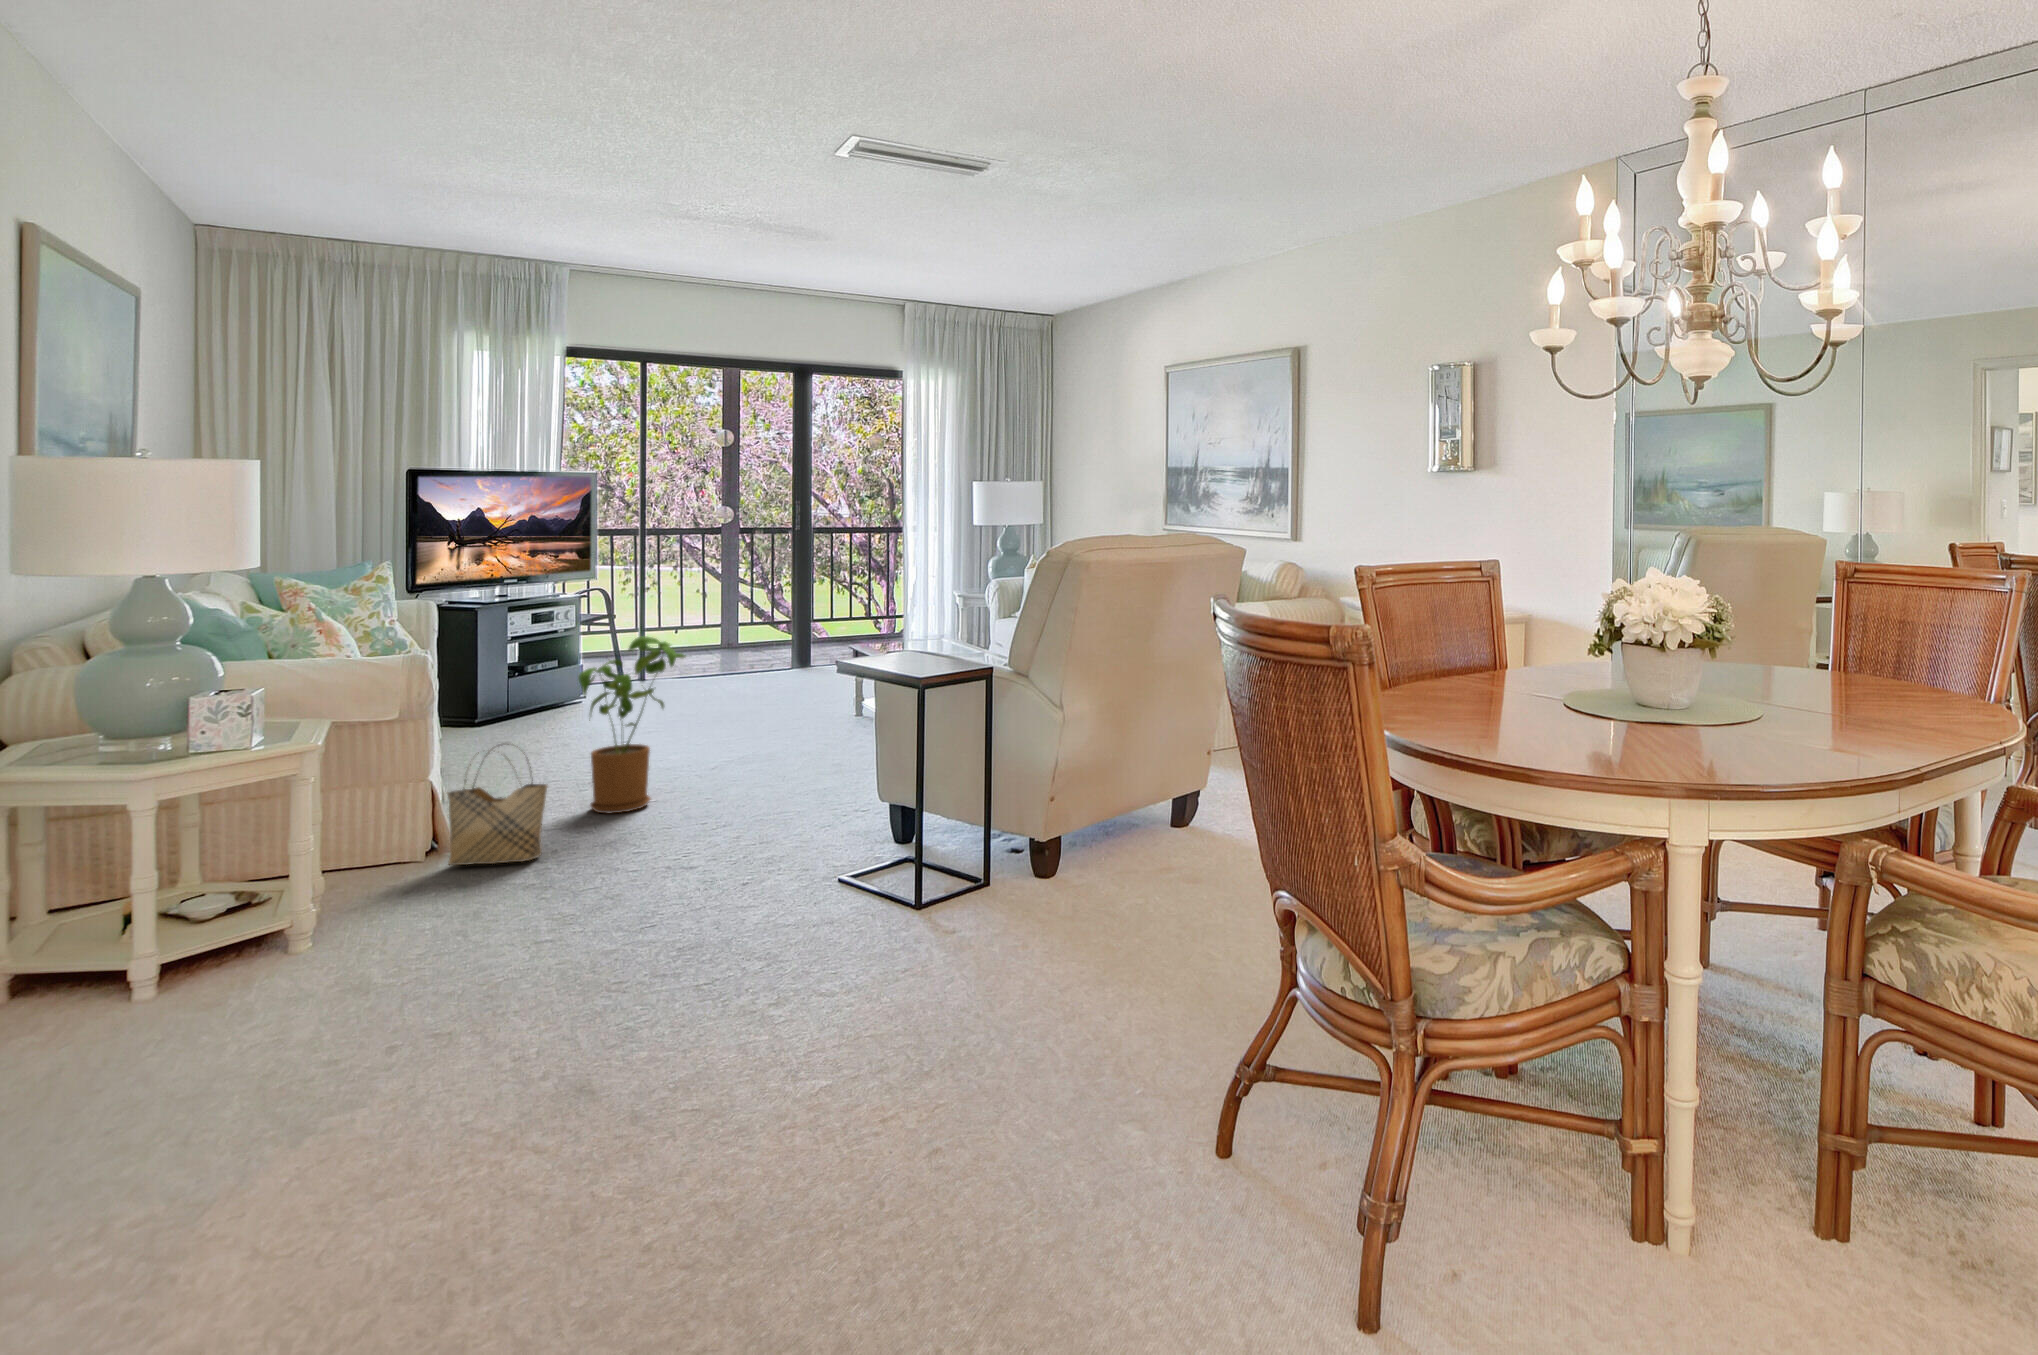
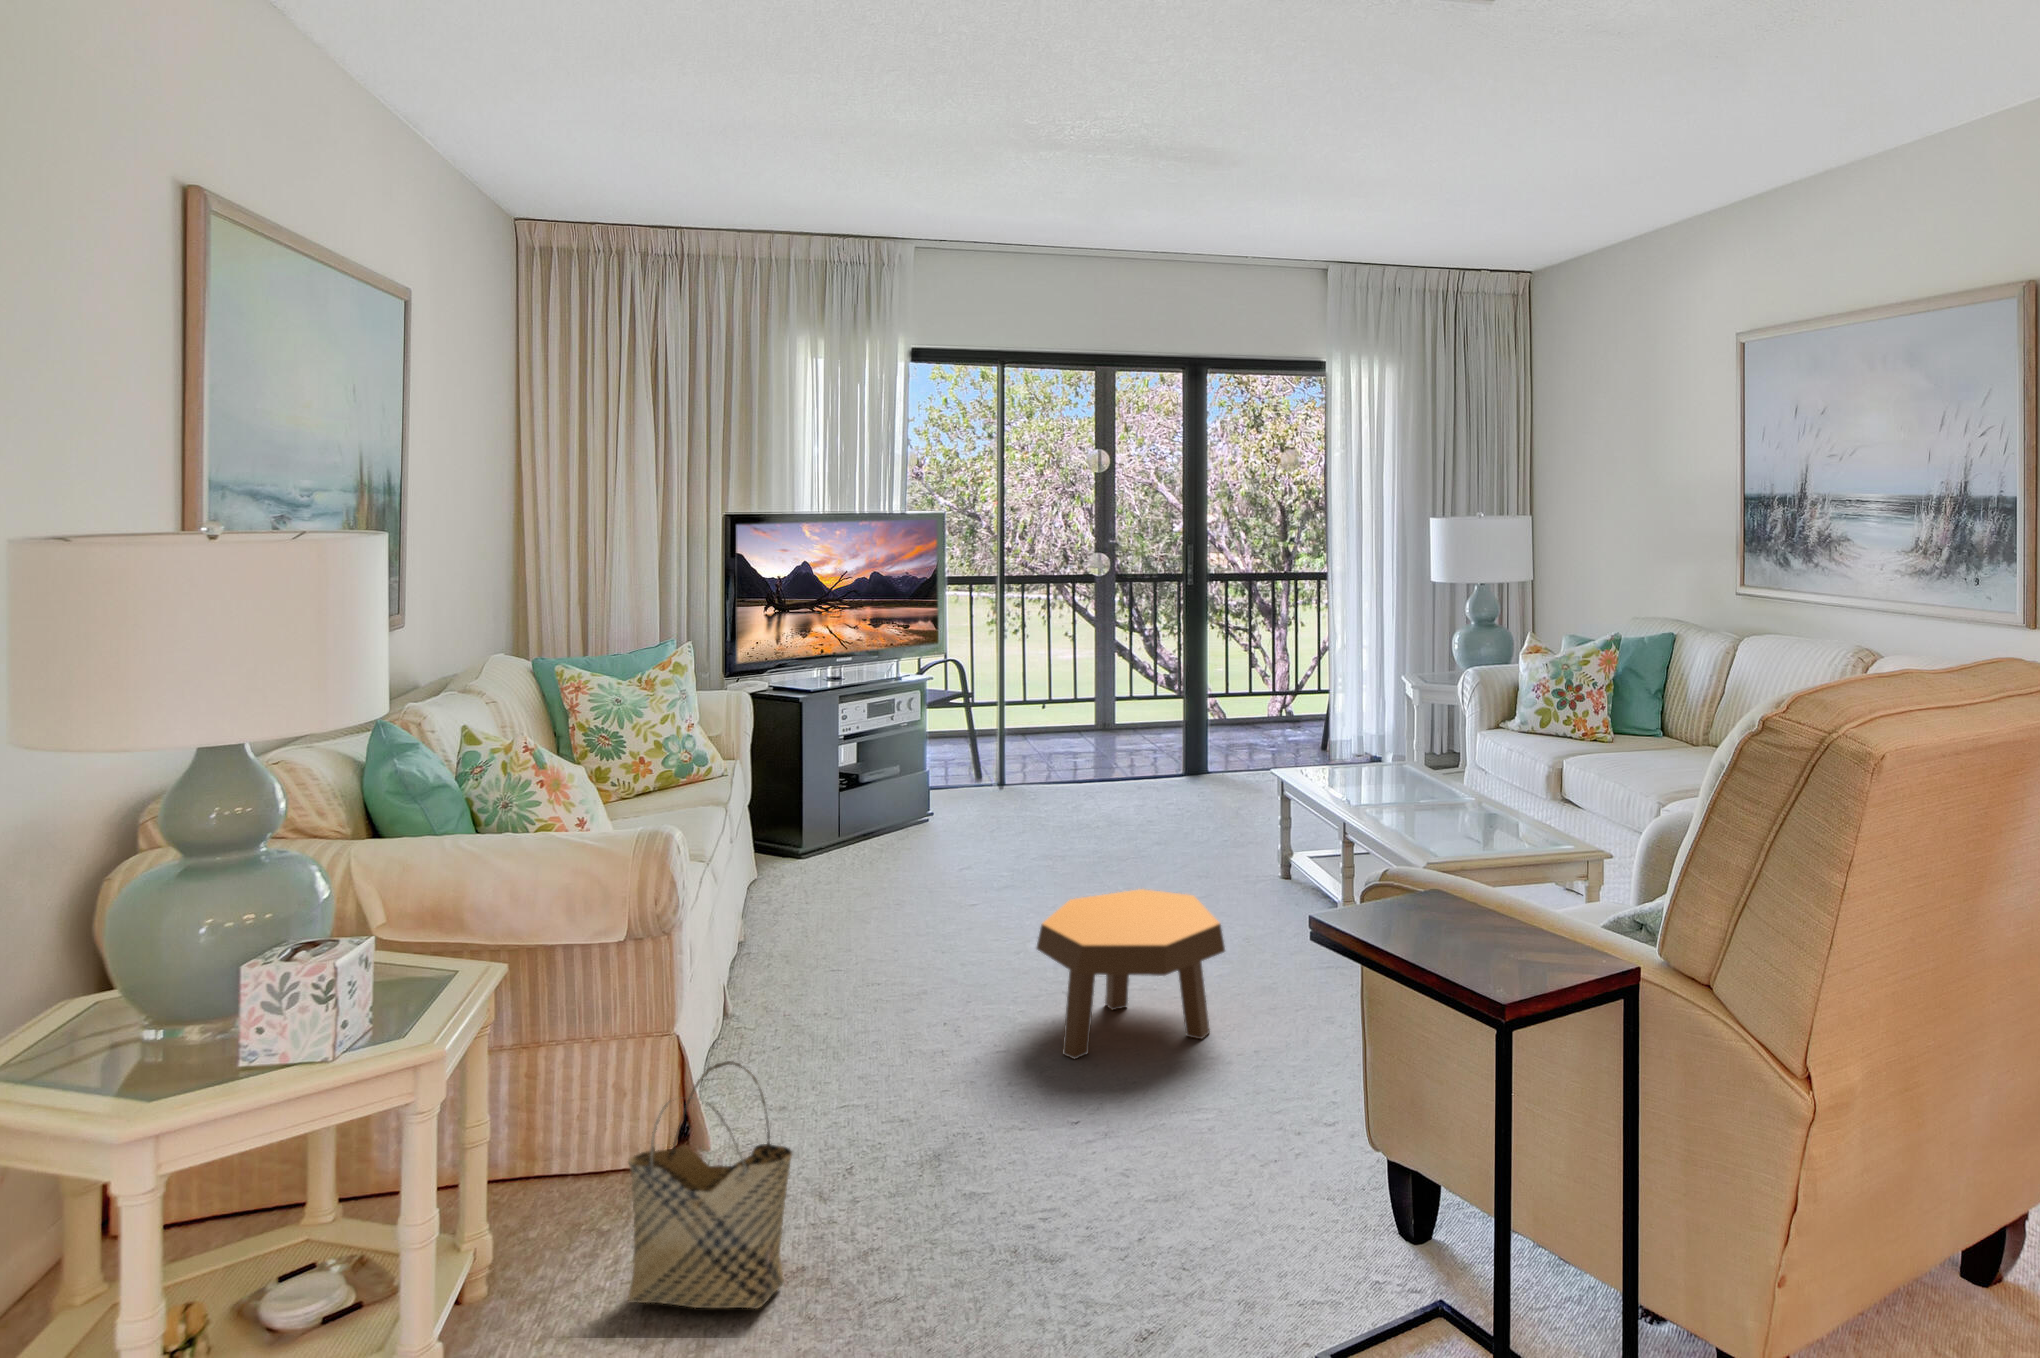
house plant: present [578,636,685,813] -> none [870,829,1044,1142]
footstool: none [683,695,807,782] -> present [1037,889,1225,1059]

